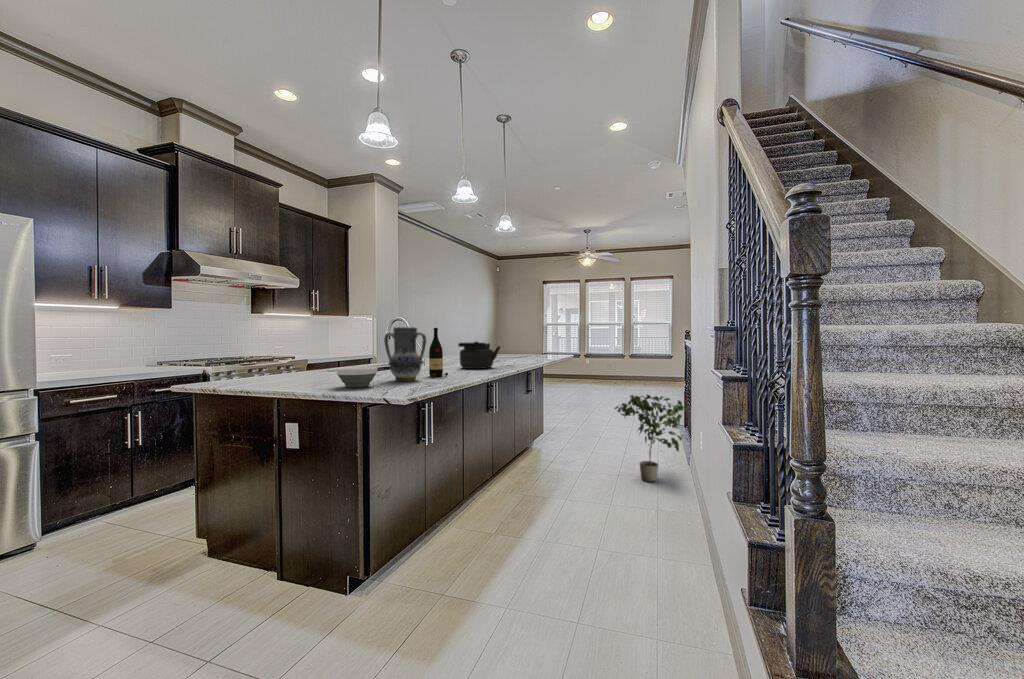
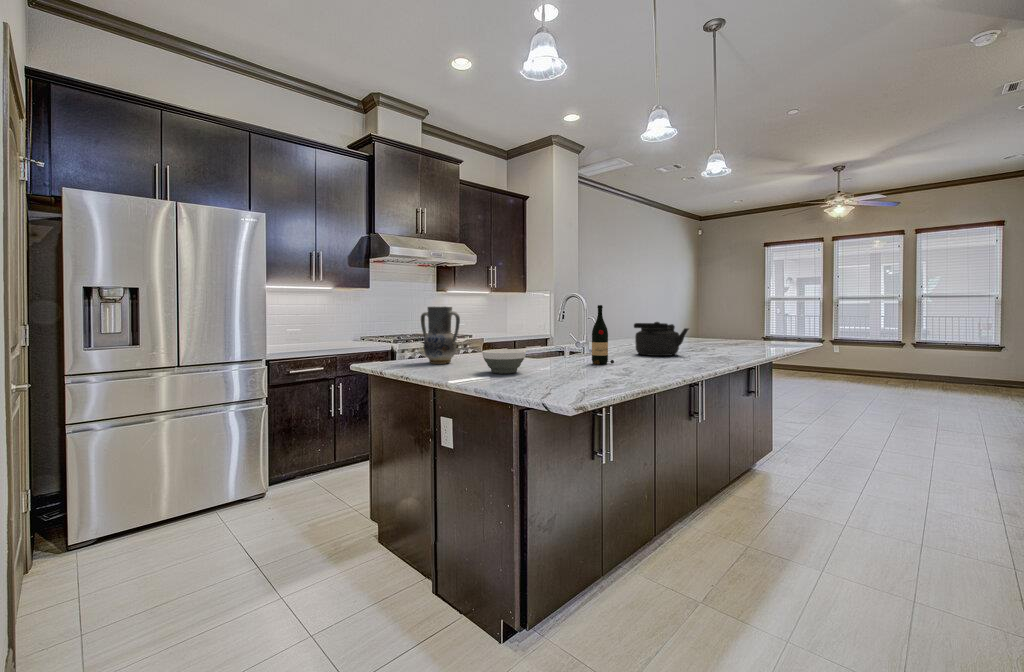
vase: present [384,327,426,381] -> present [421,306,460,364]
potted plant: present [615,395,687,482] -> none [866,403,1014,539]

